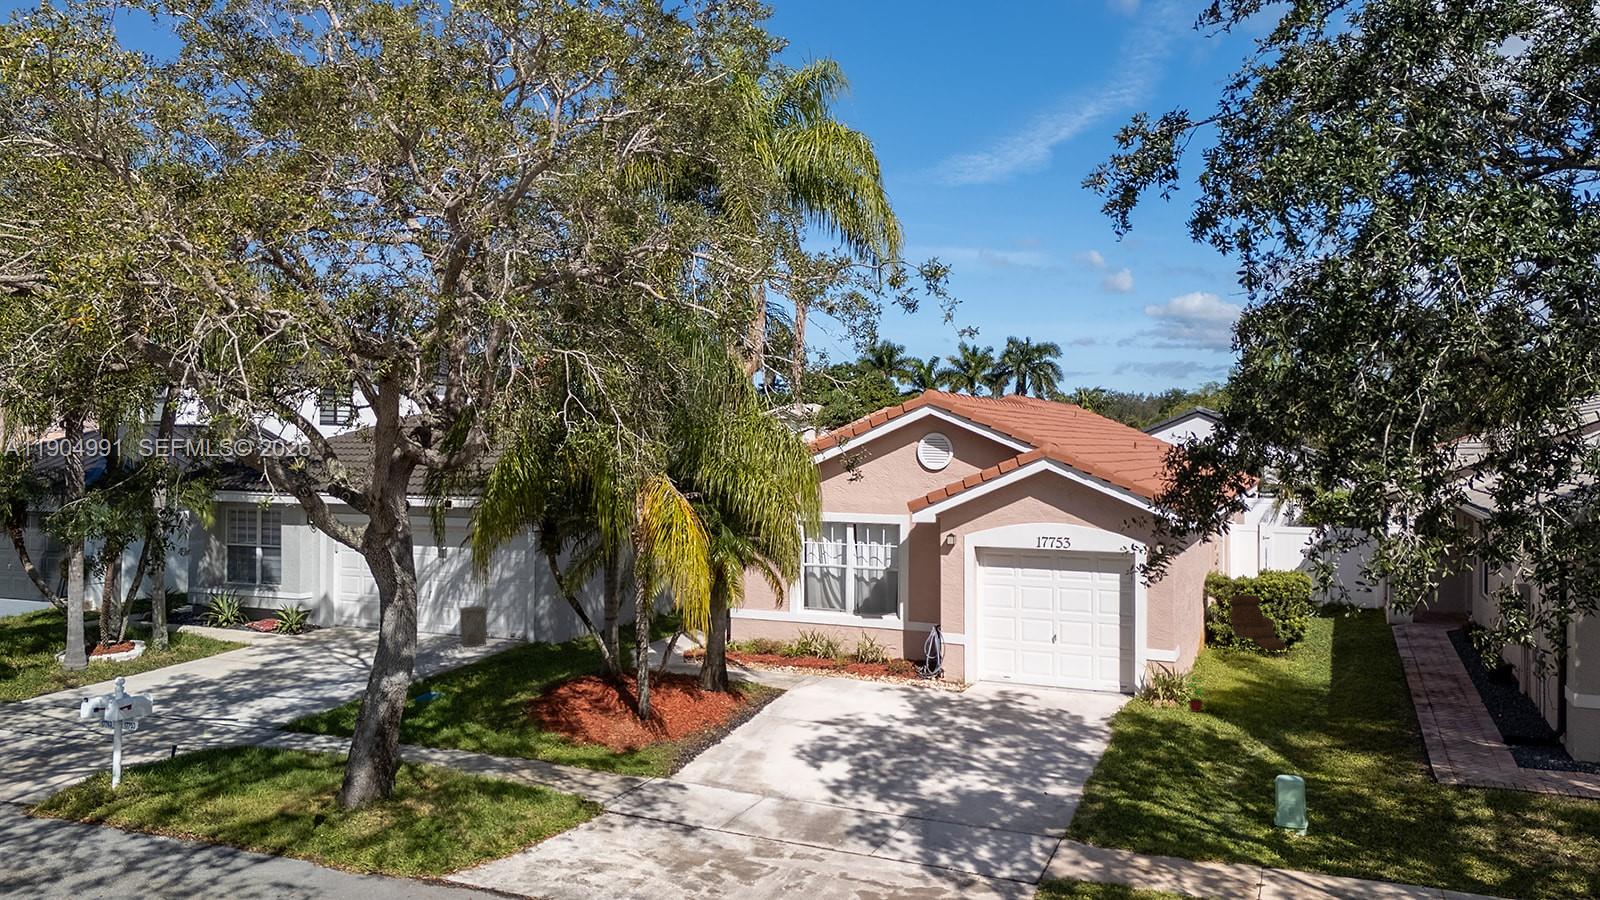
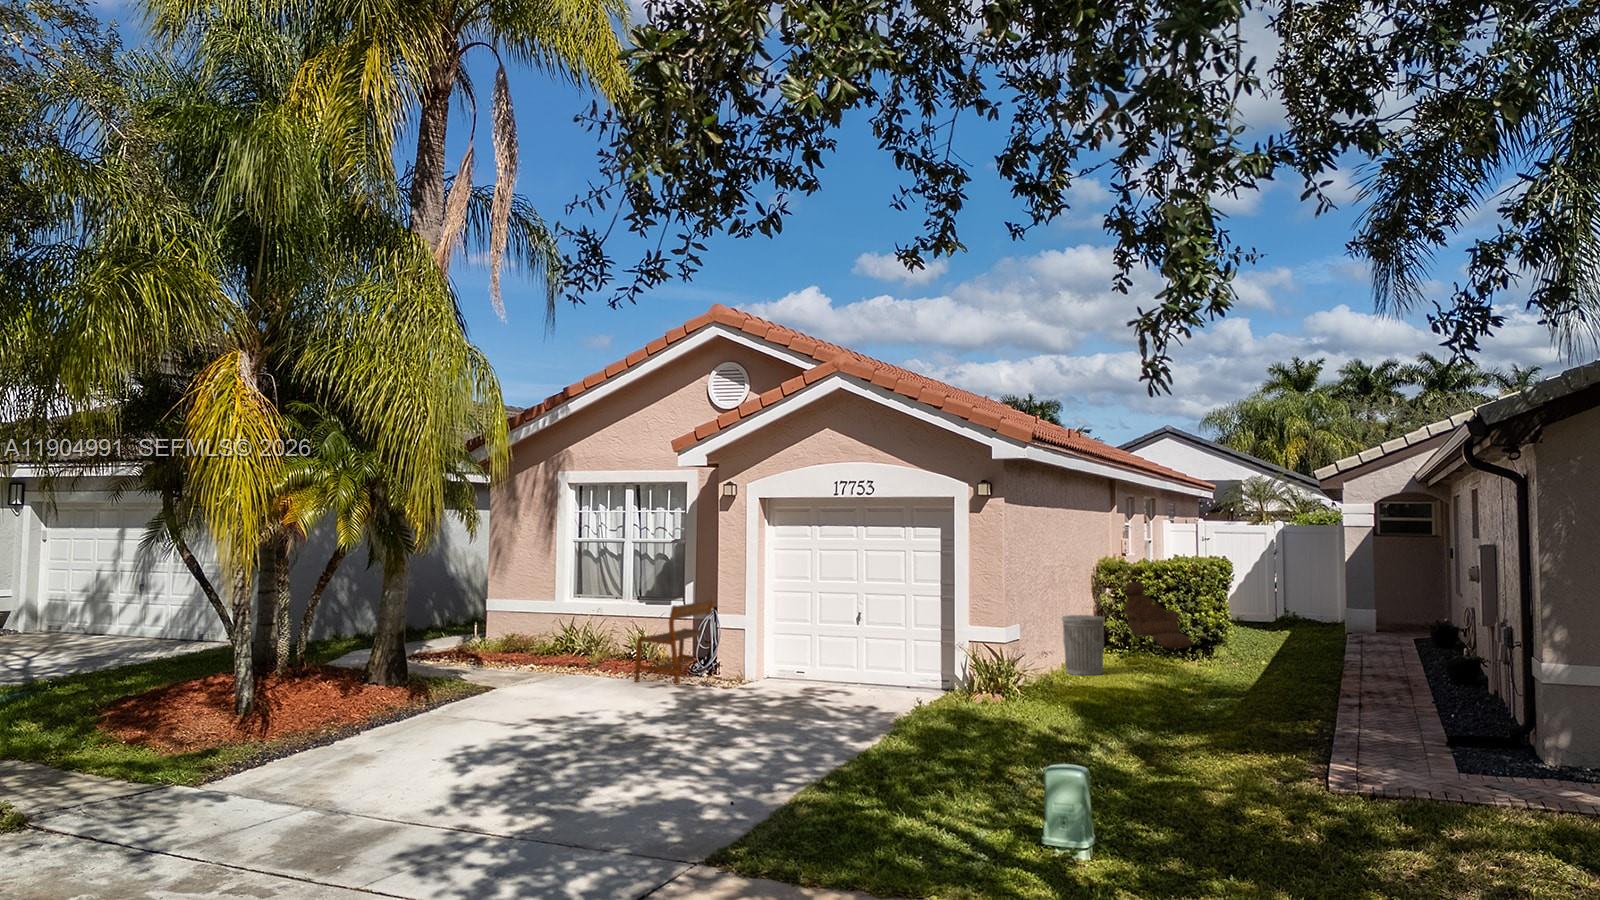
trash can: present [459,606,488,647] -> present [1062,615,1105,675]
bench: none [876,617,931,685] -> present [634,599,714,684]
potted plant: present [1185,676,1205,712] -> none [1012,661,1050,711]

